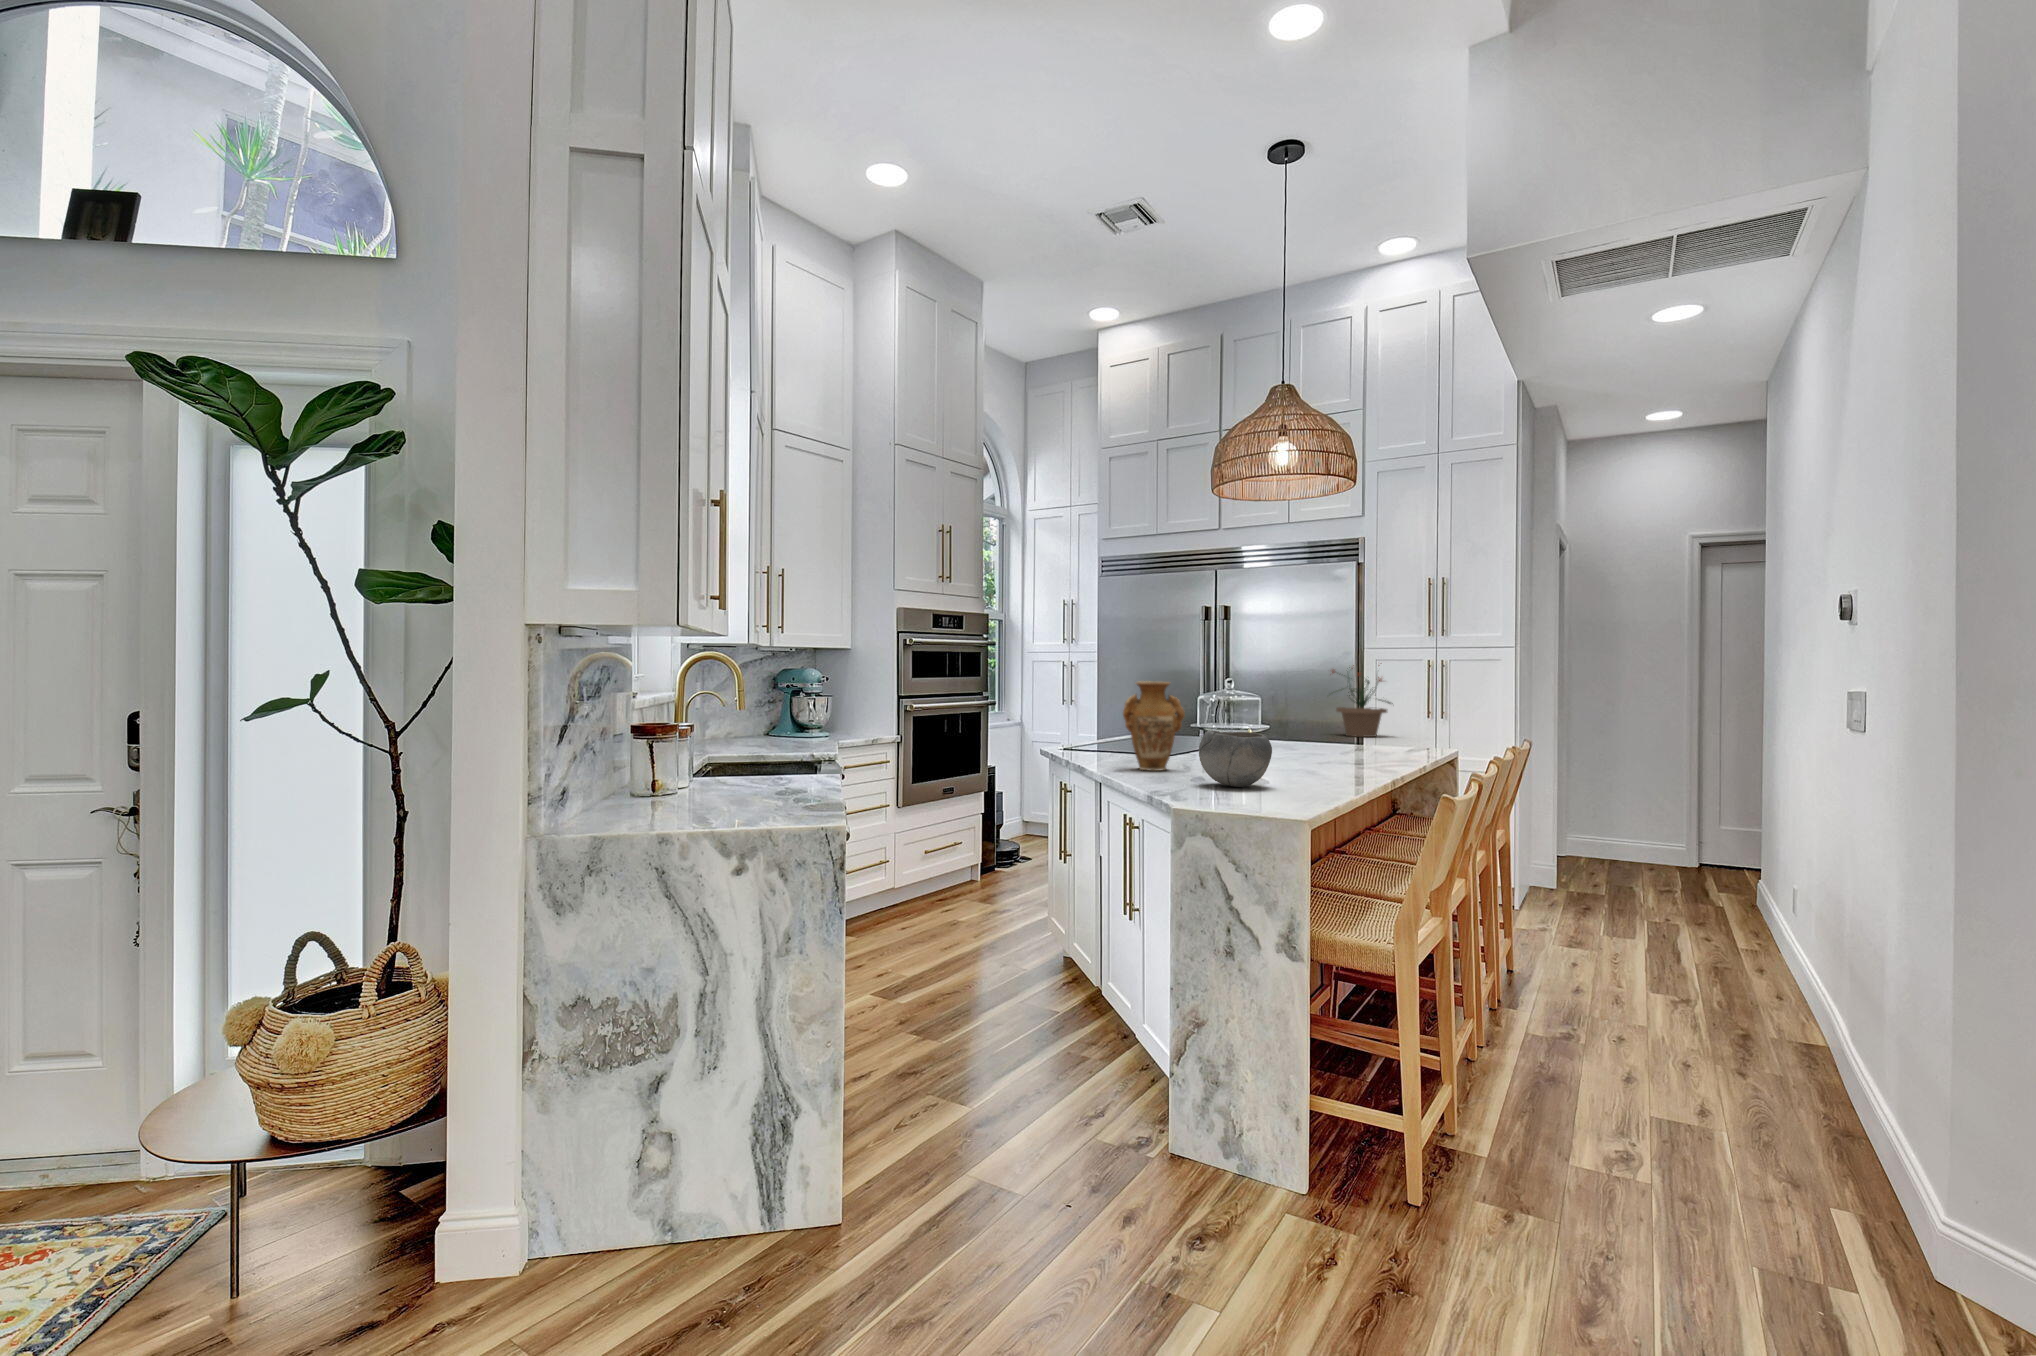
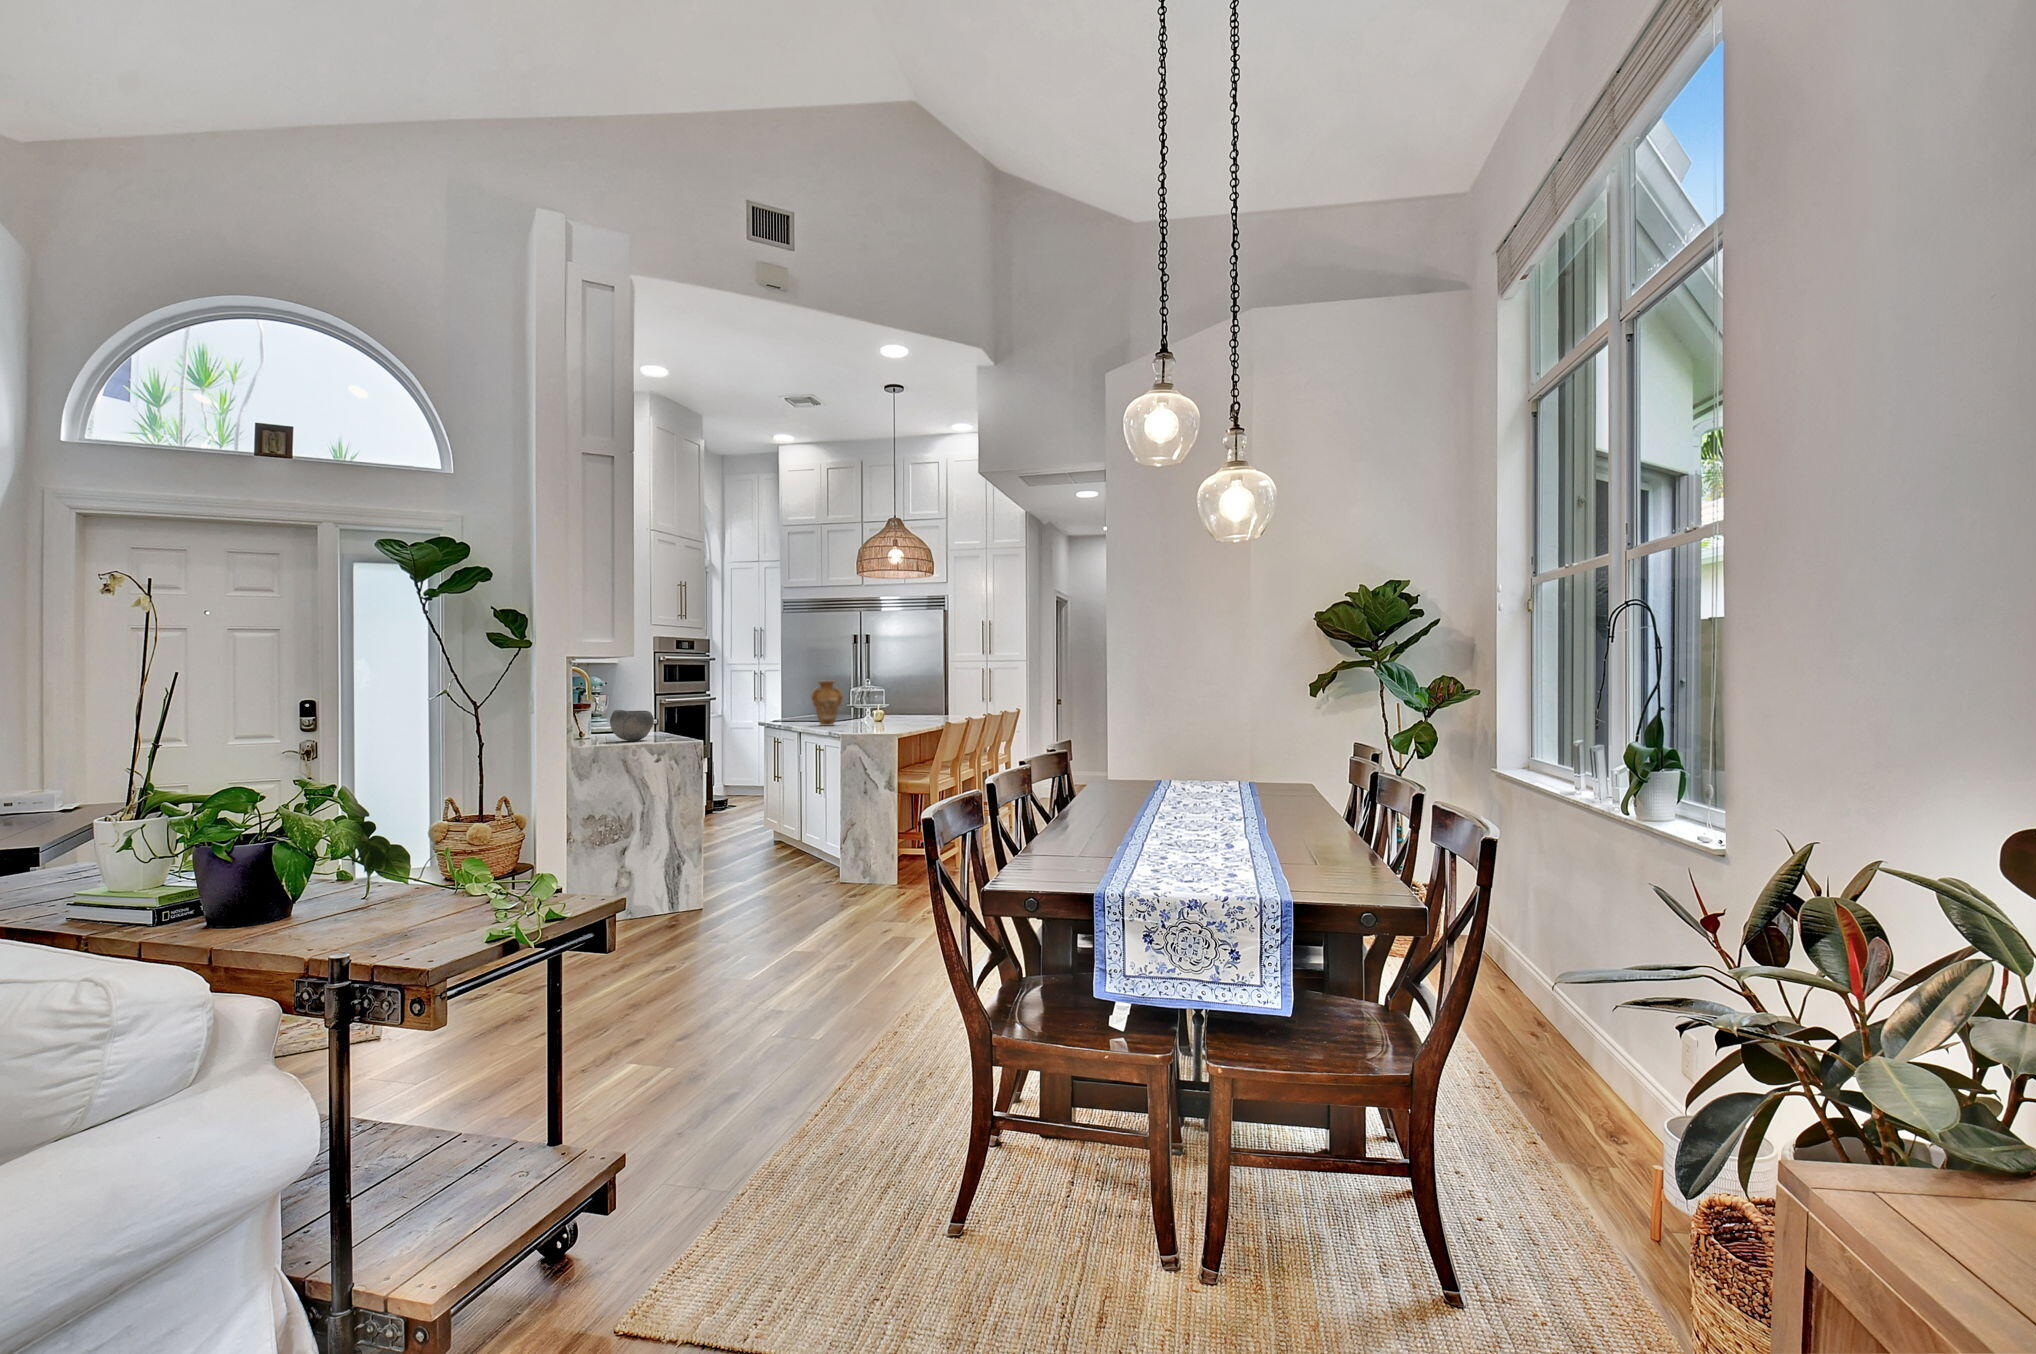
potted plant: present [1332,665,1393,737] -> none [929,667,967,714]
bowl: present [1199,730,1272,787] -> present [610,710,654,741]

